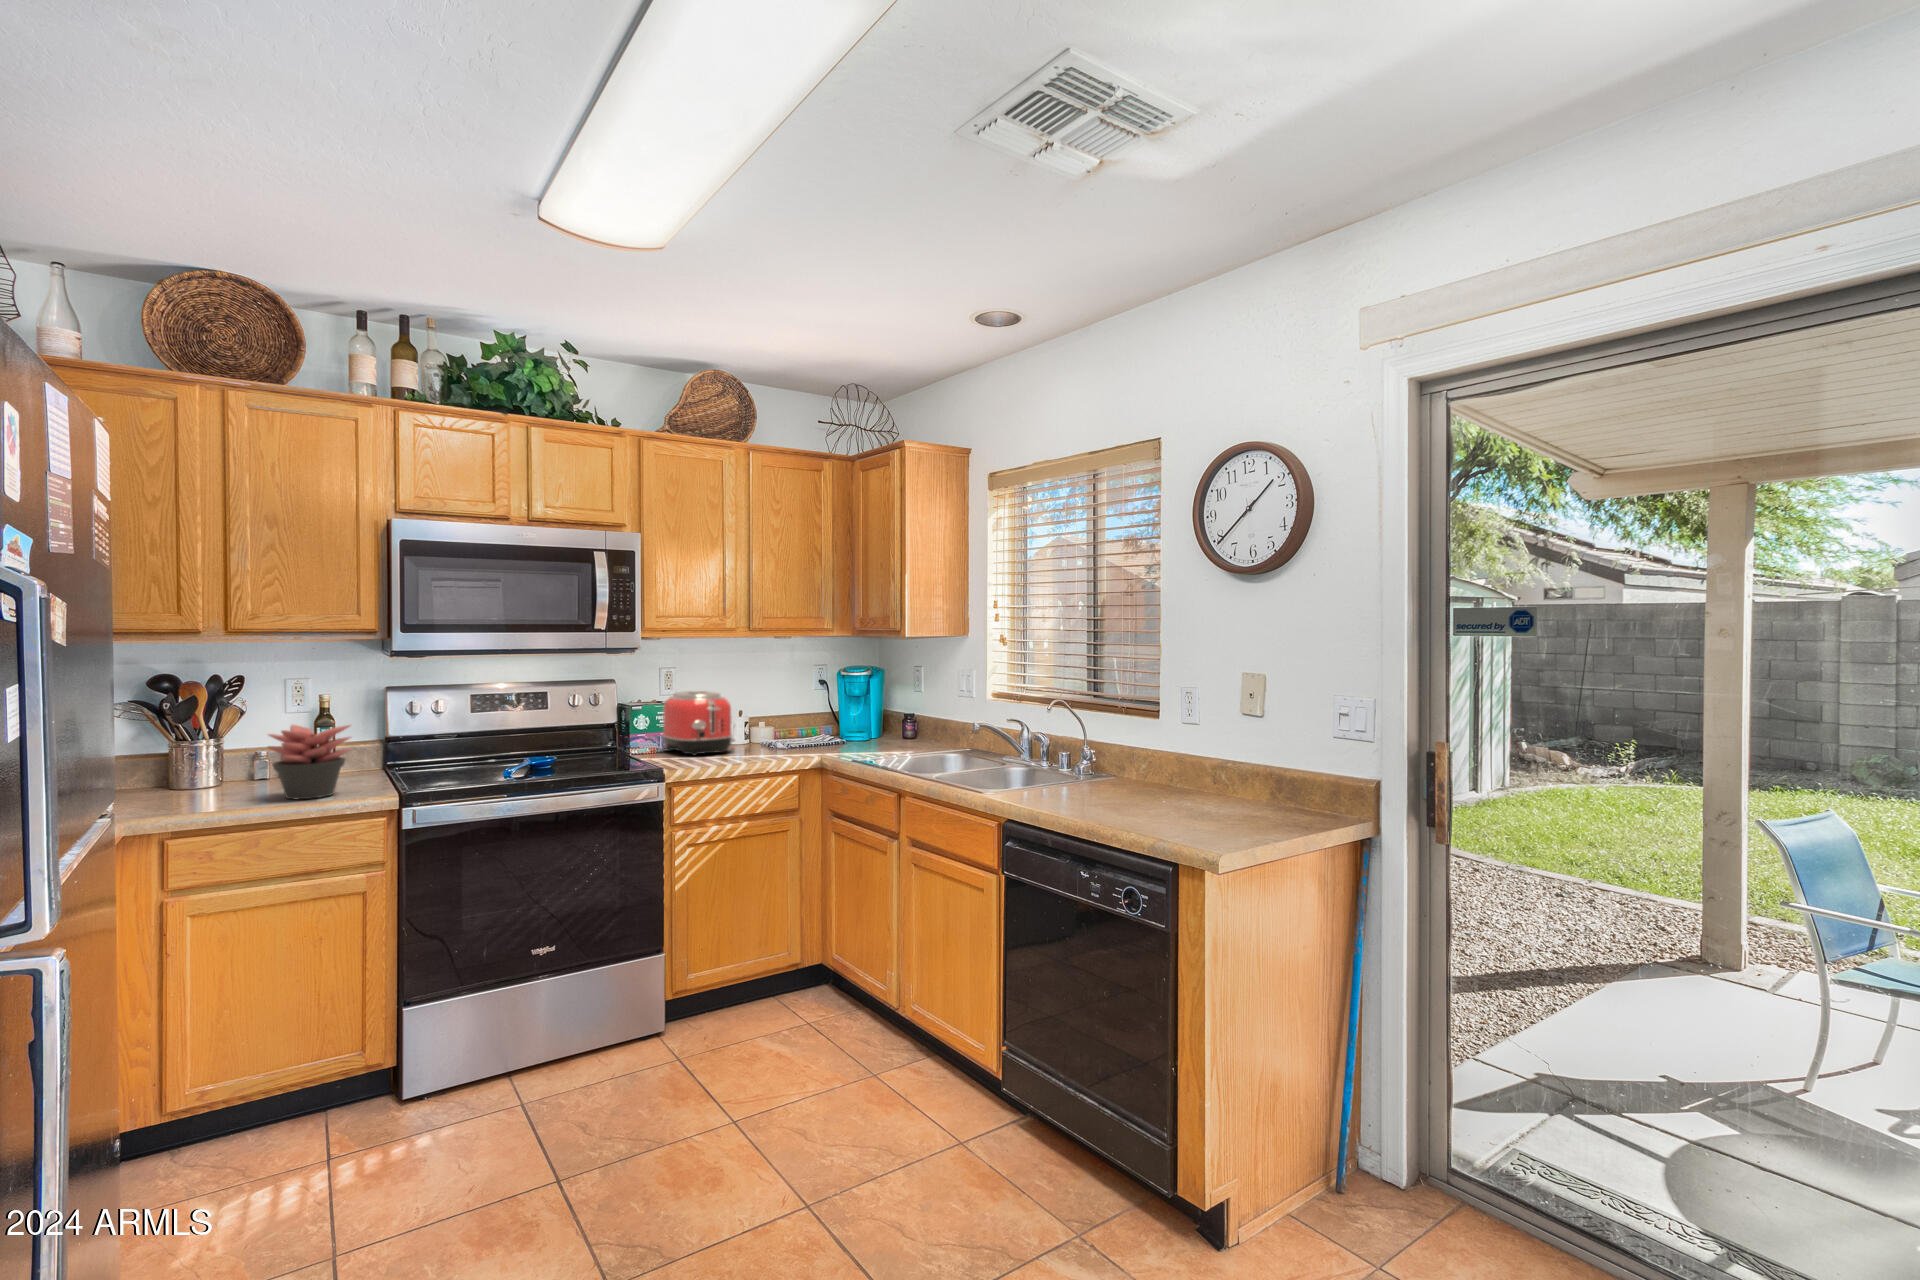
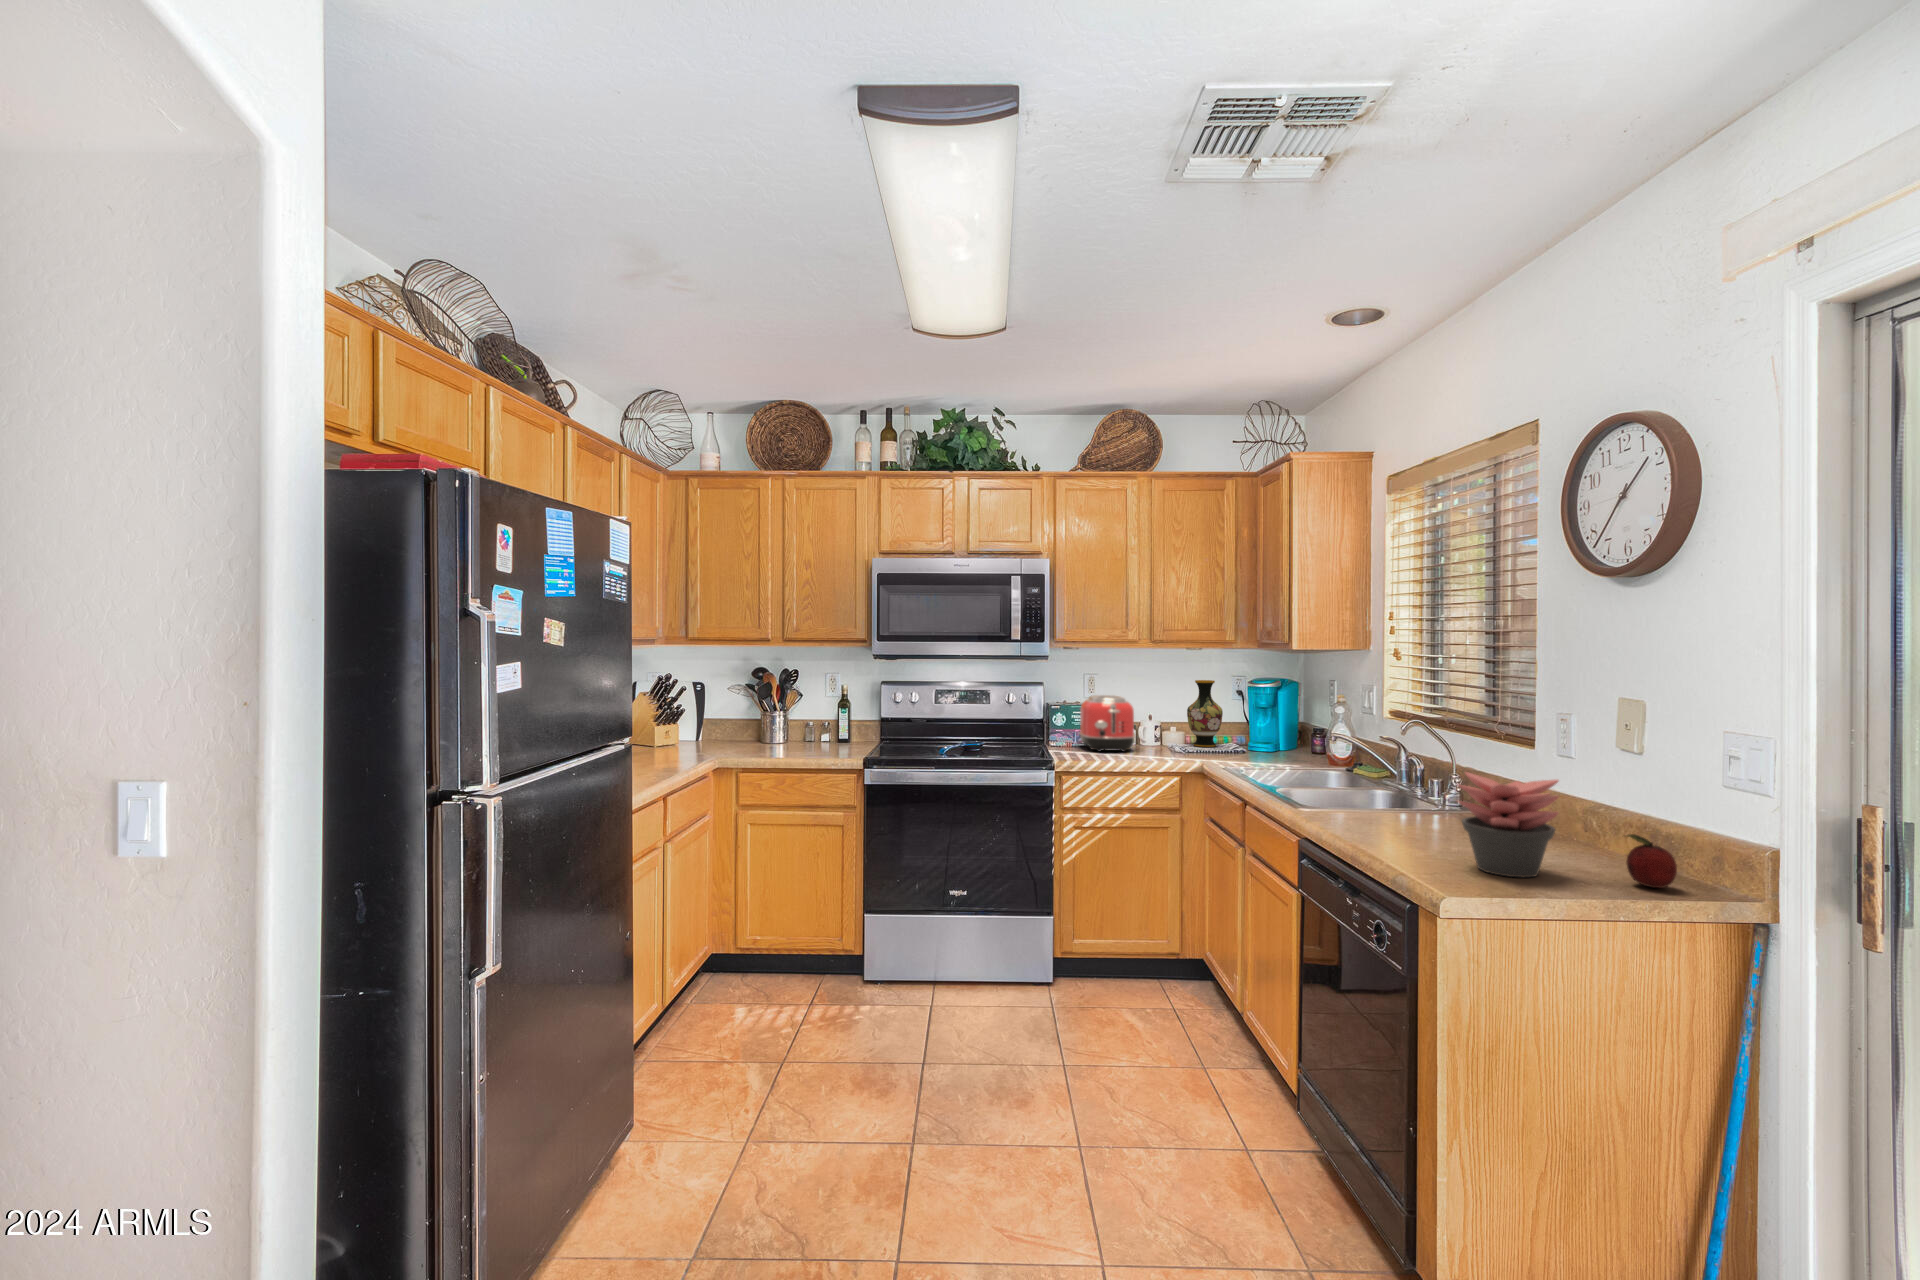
vase: none [773,670,810,741] -> present [1187,680,1223,747]
succulent plant: present [269,725,352,799] -> present [1458,772,1558,877]
fruit: none [1278,783,1317,824] -> present [1626,834,1677,888]

